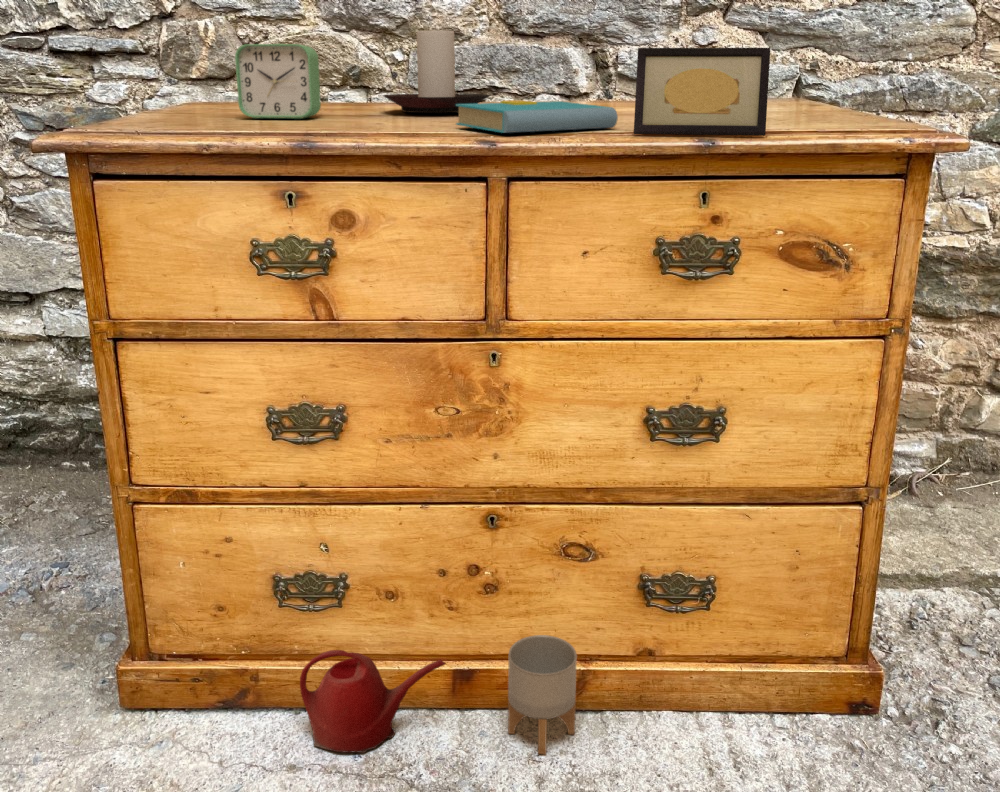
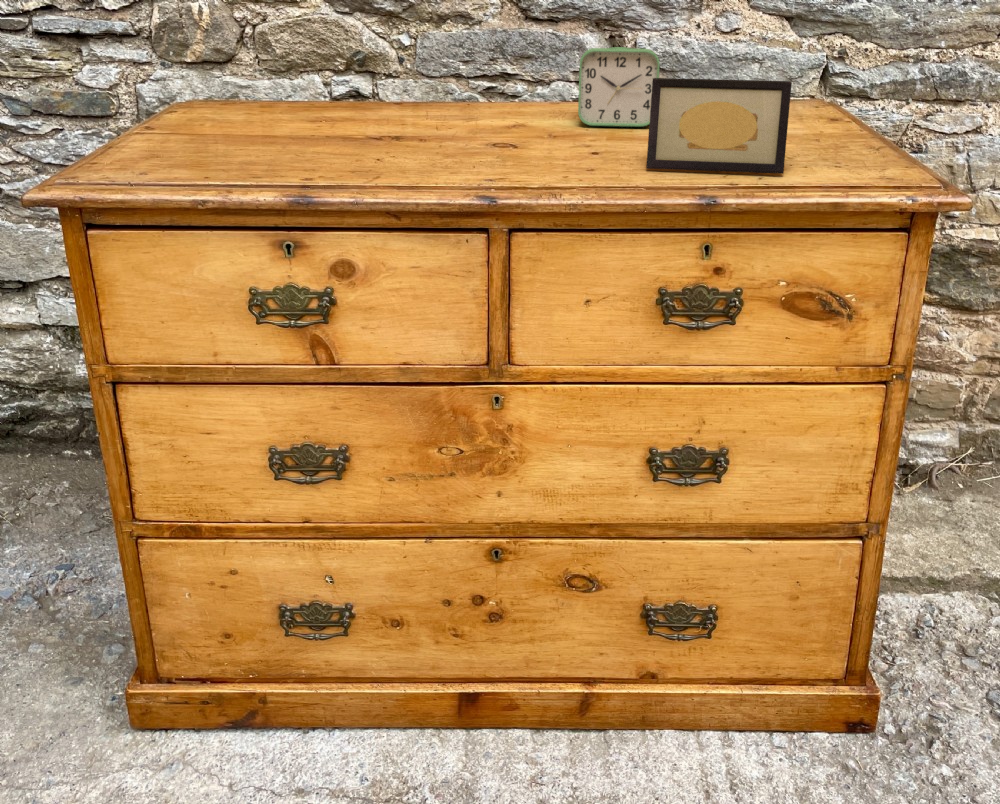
candle holder: present [383,30,491,113] -> none [384,22,499,118]
alarm clock: present [235,44,321,119] -> present [578,47,660,127]
book: present [456,100,618,133] -> none [461,116,630,168]
planter: present [508,635,577,754] -> none [512,663,580,780]
watering can: present [300,650,446,753] -> none [307,679,451,777]

